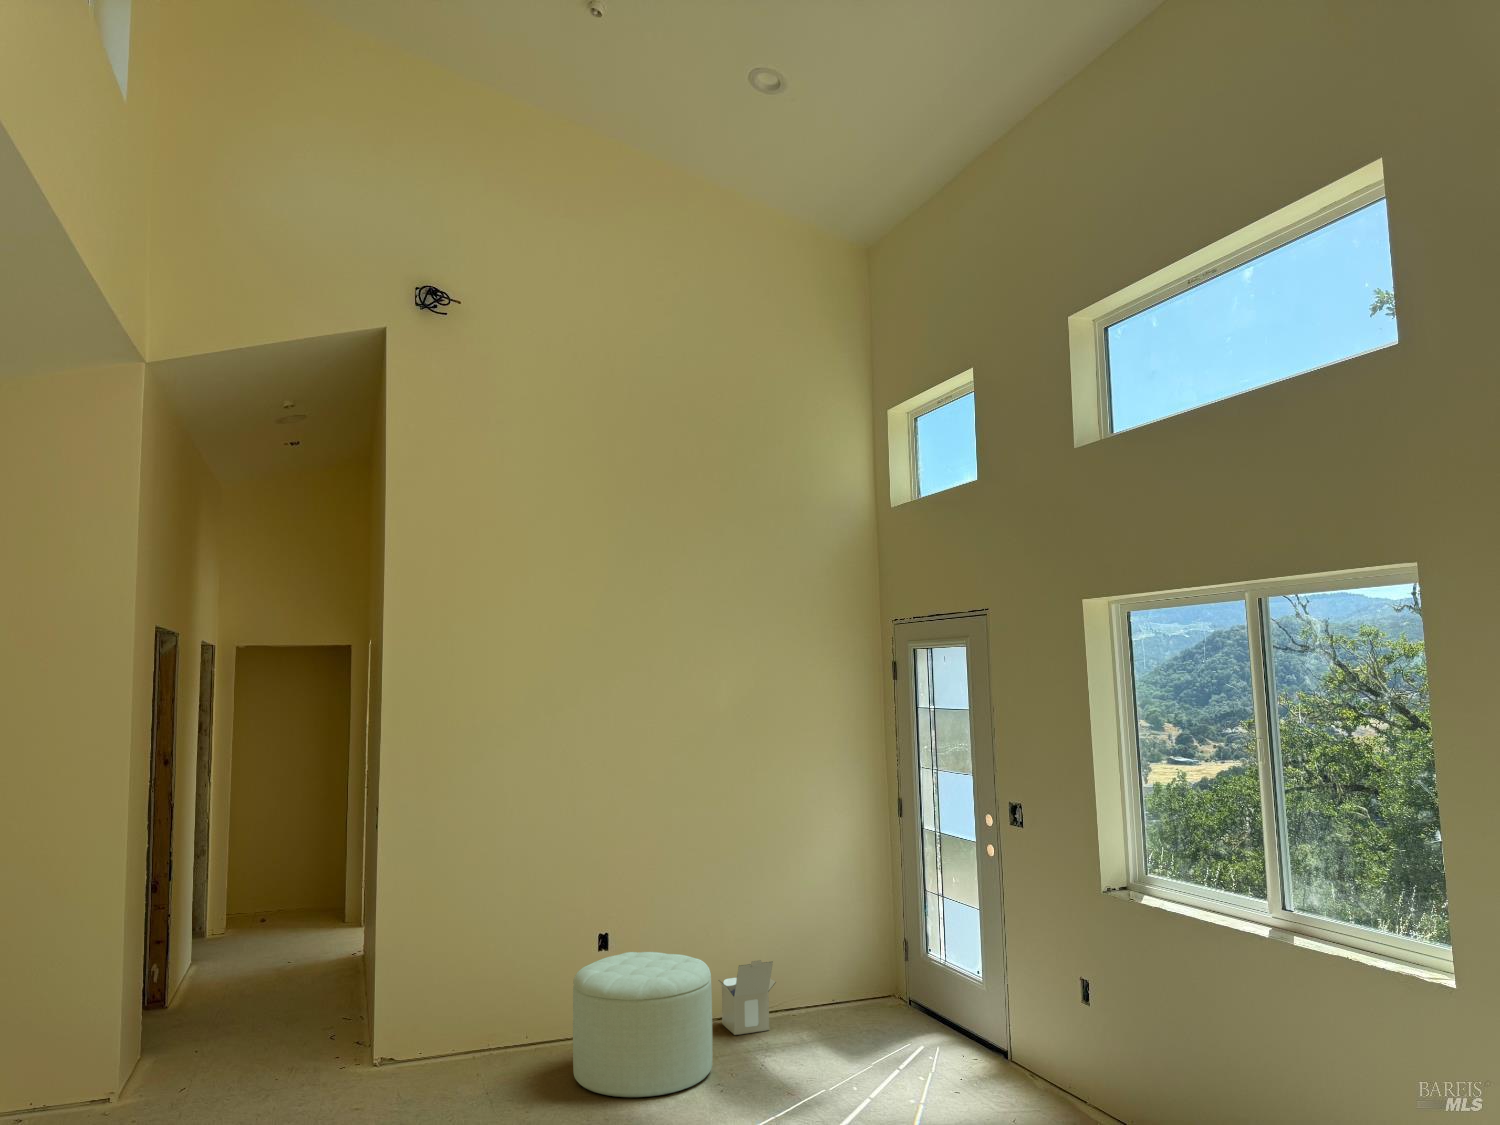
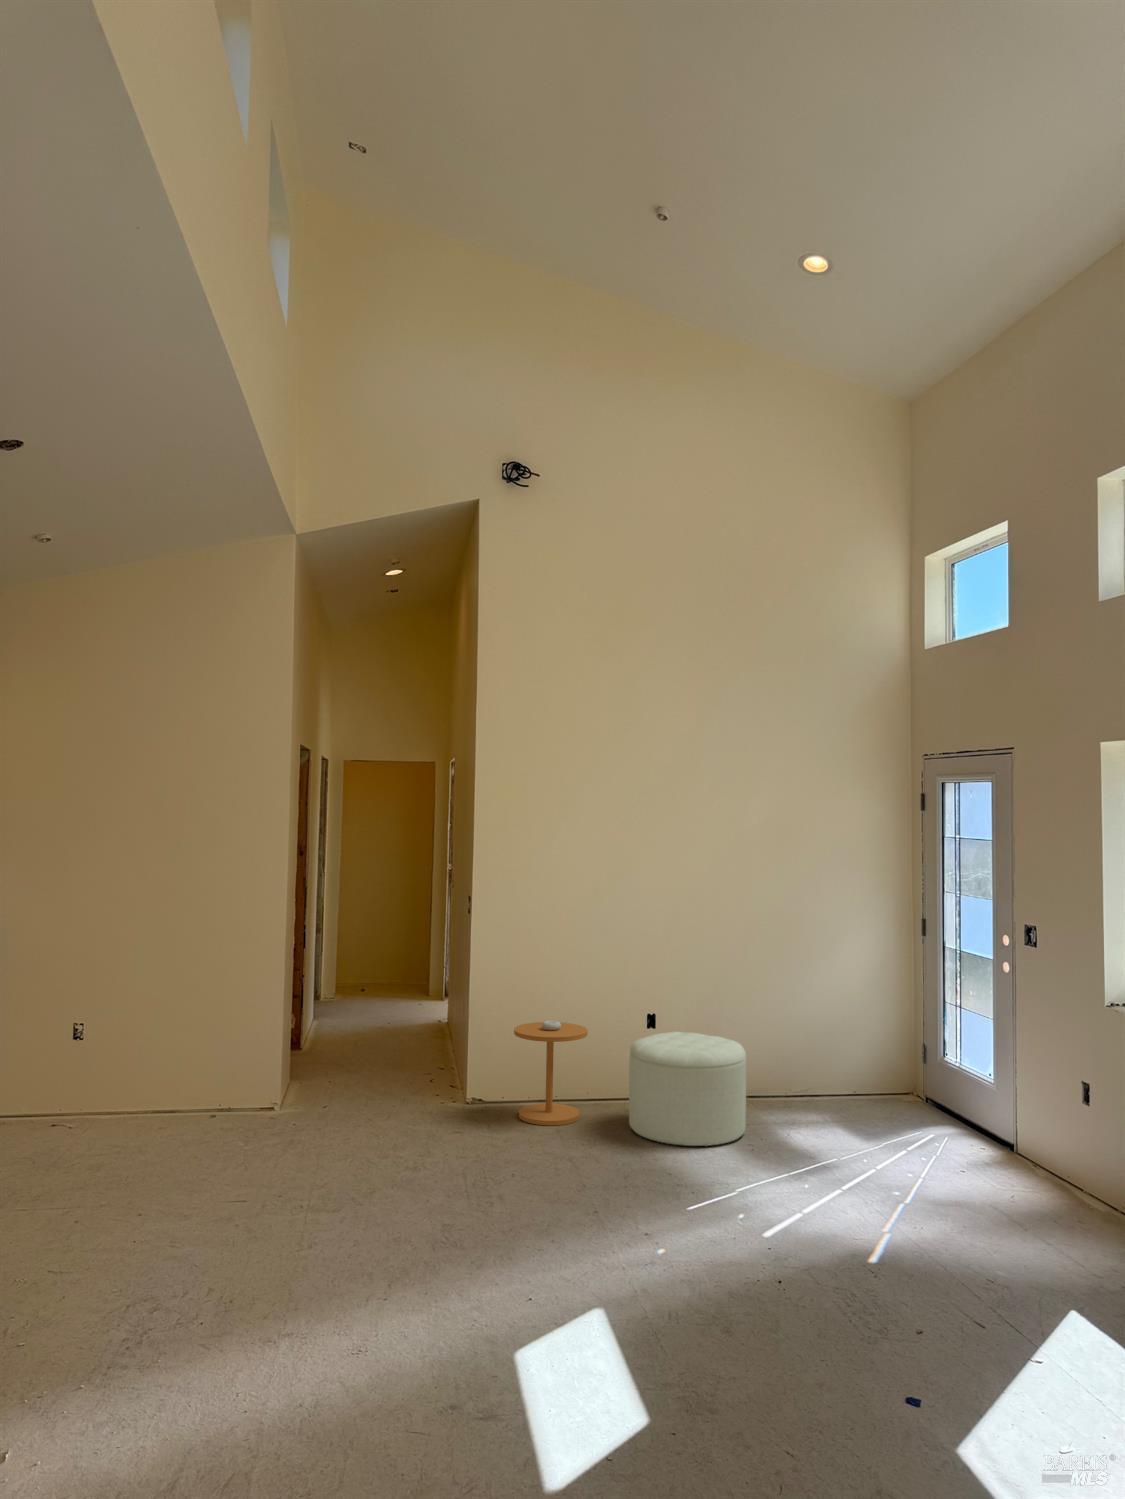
side table: none [429,952,522,1088] -> present [514,1020,588,1125]
cardboard box: present [718,960,776,1035] -> none [752,1049,803,1111]

